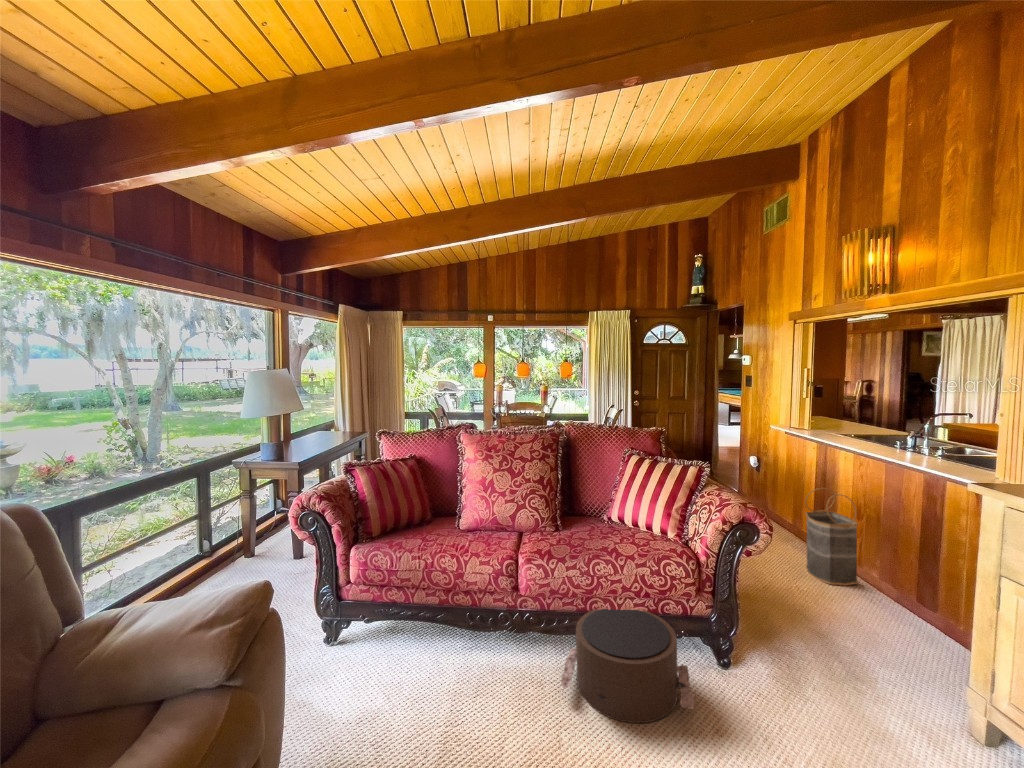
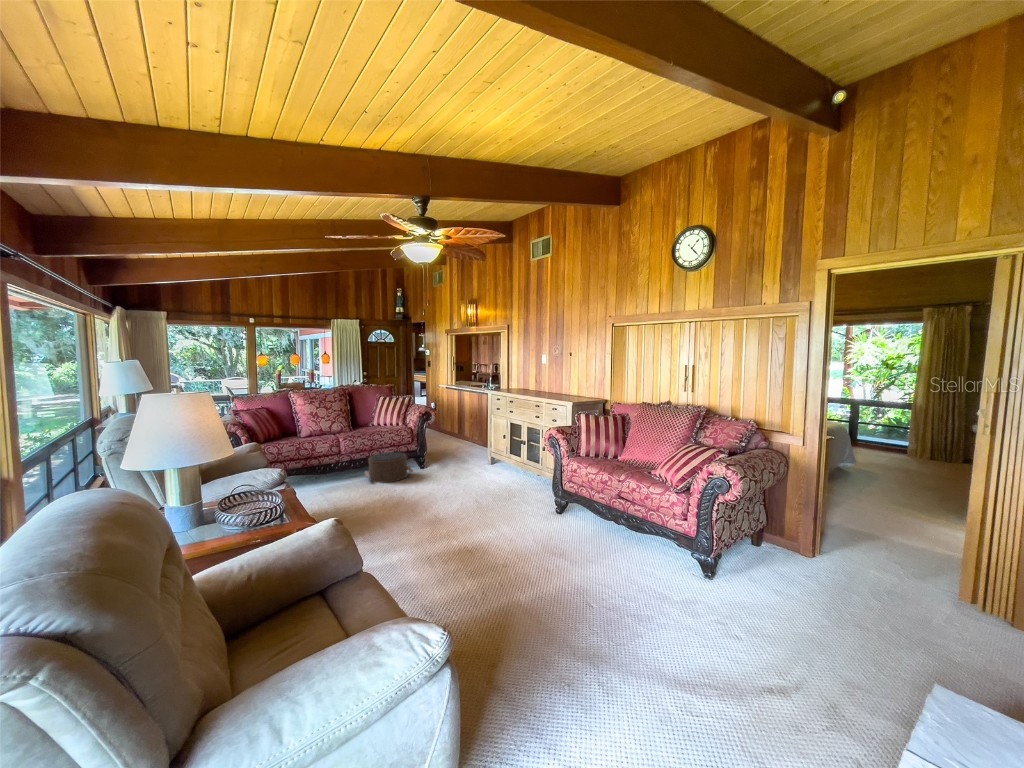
basket: present [805,488,858,585] -> none [452,408,471,446]

